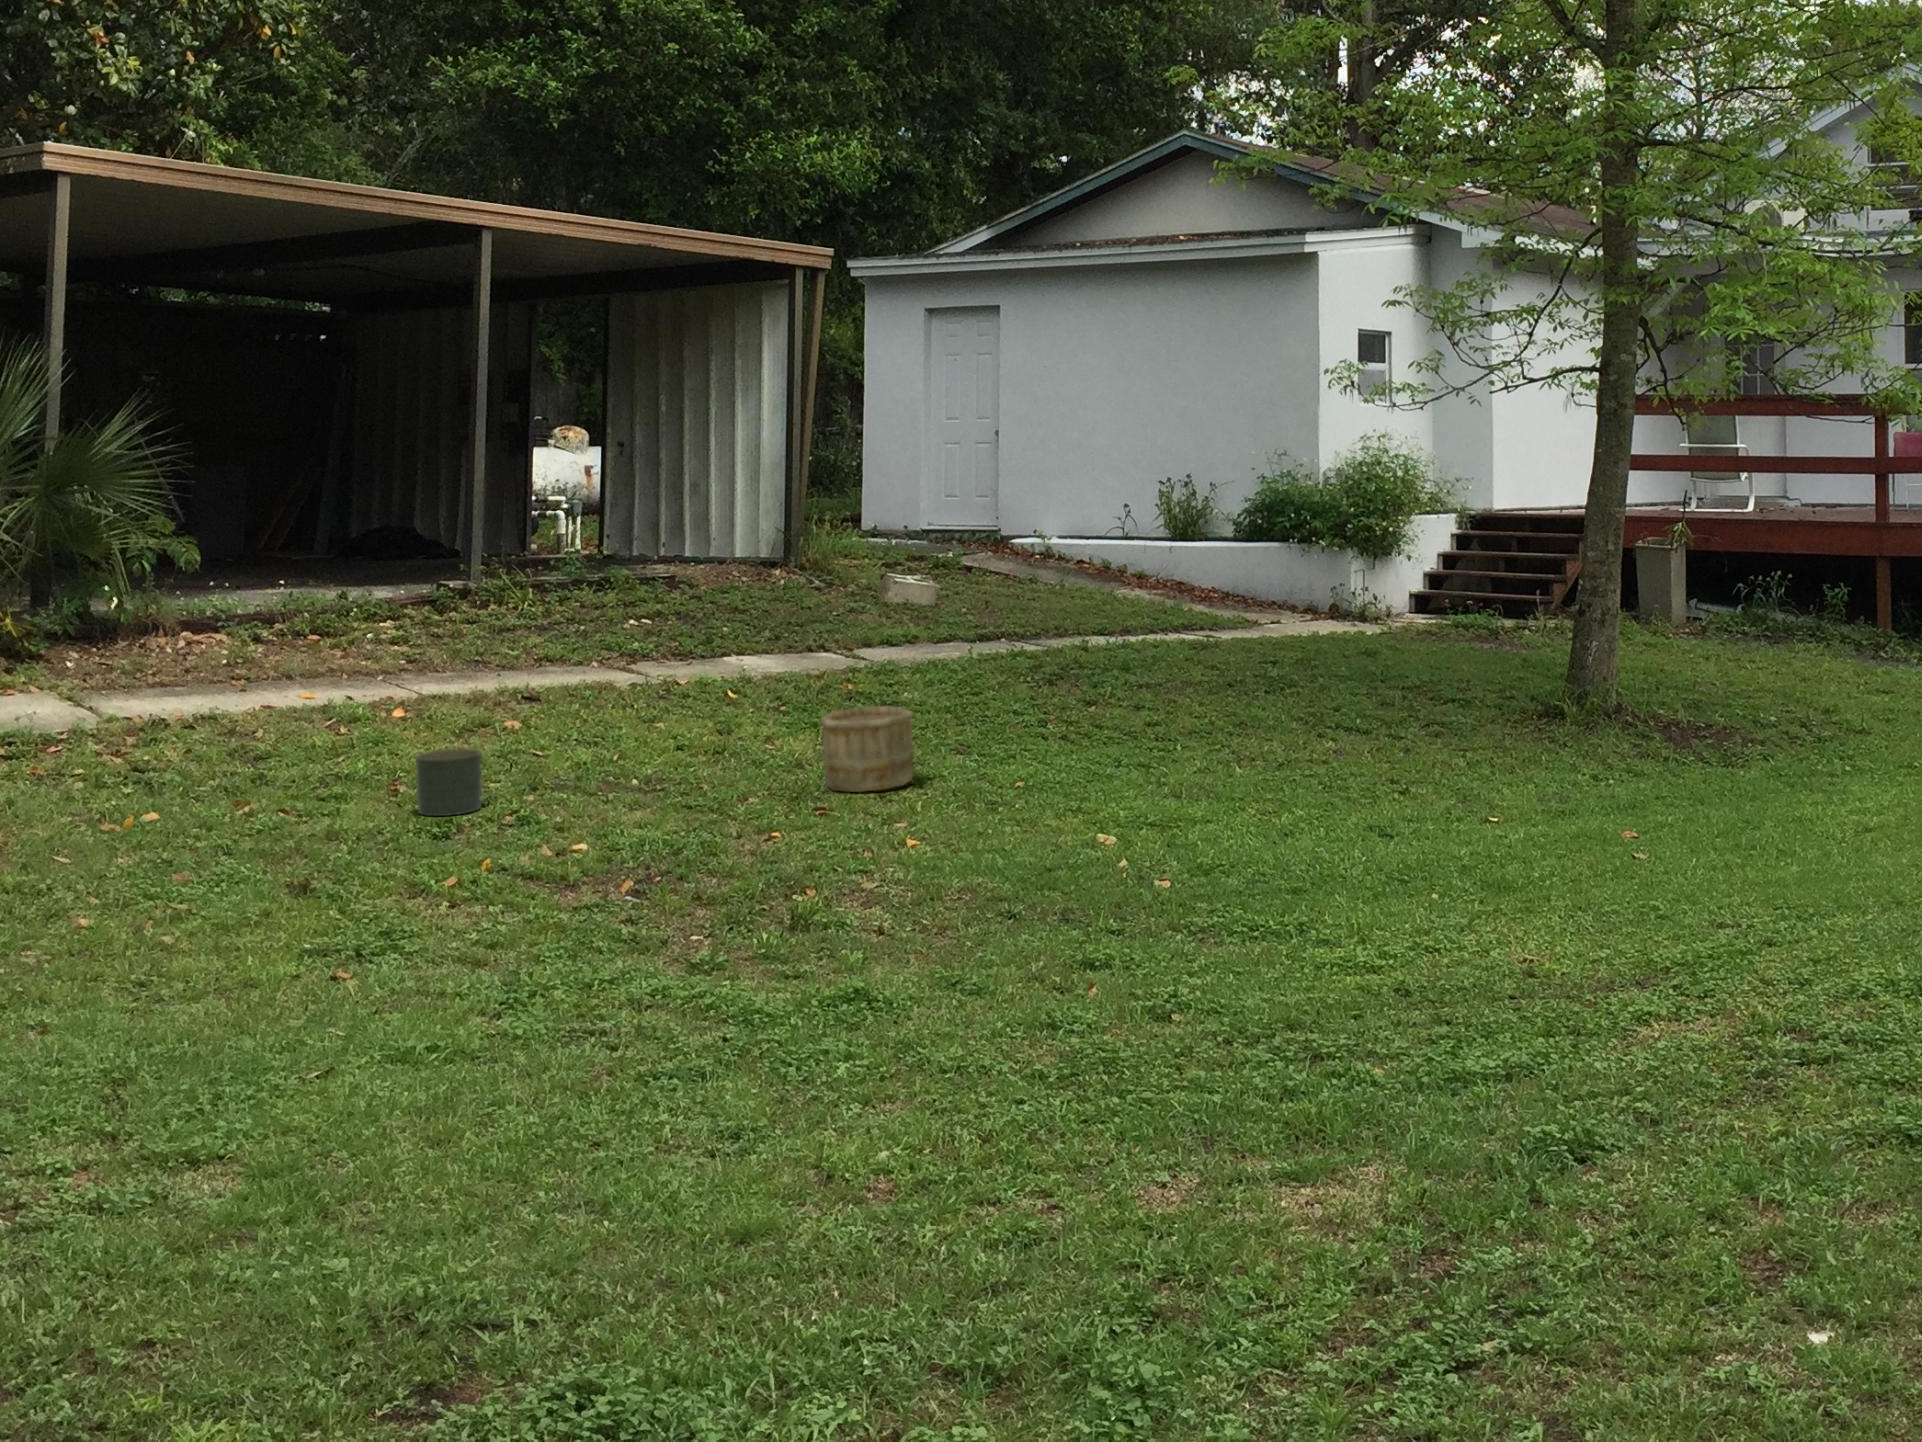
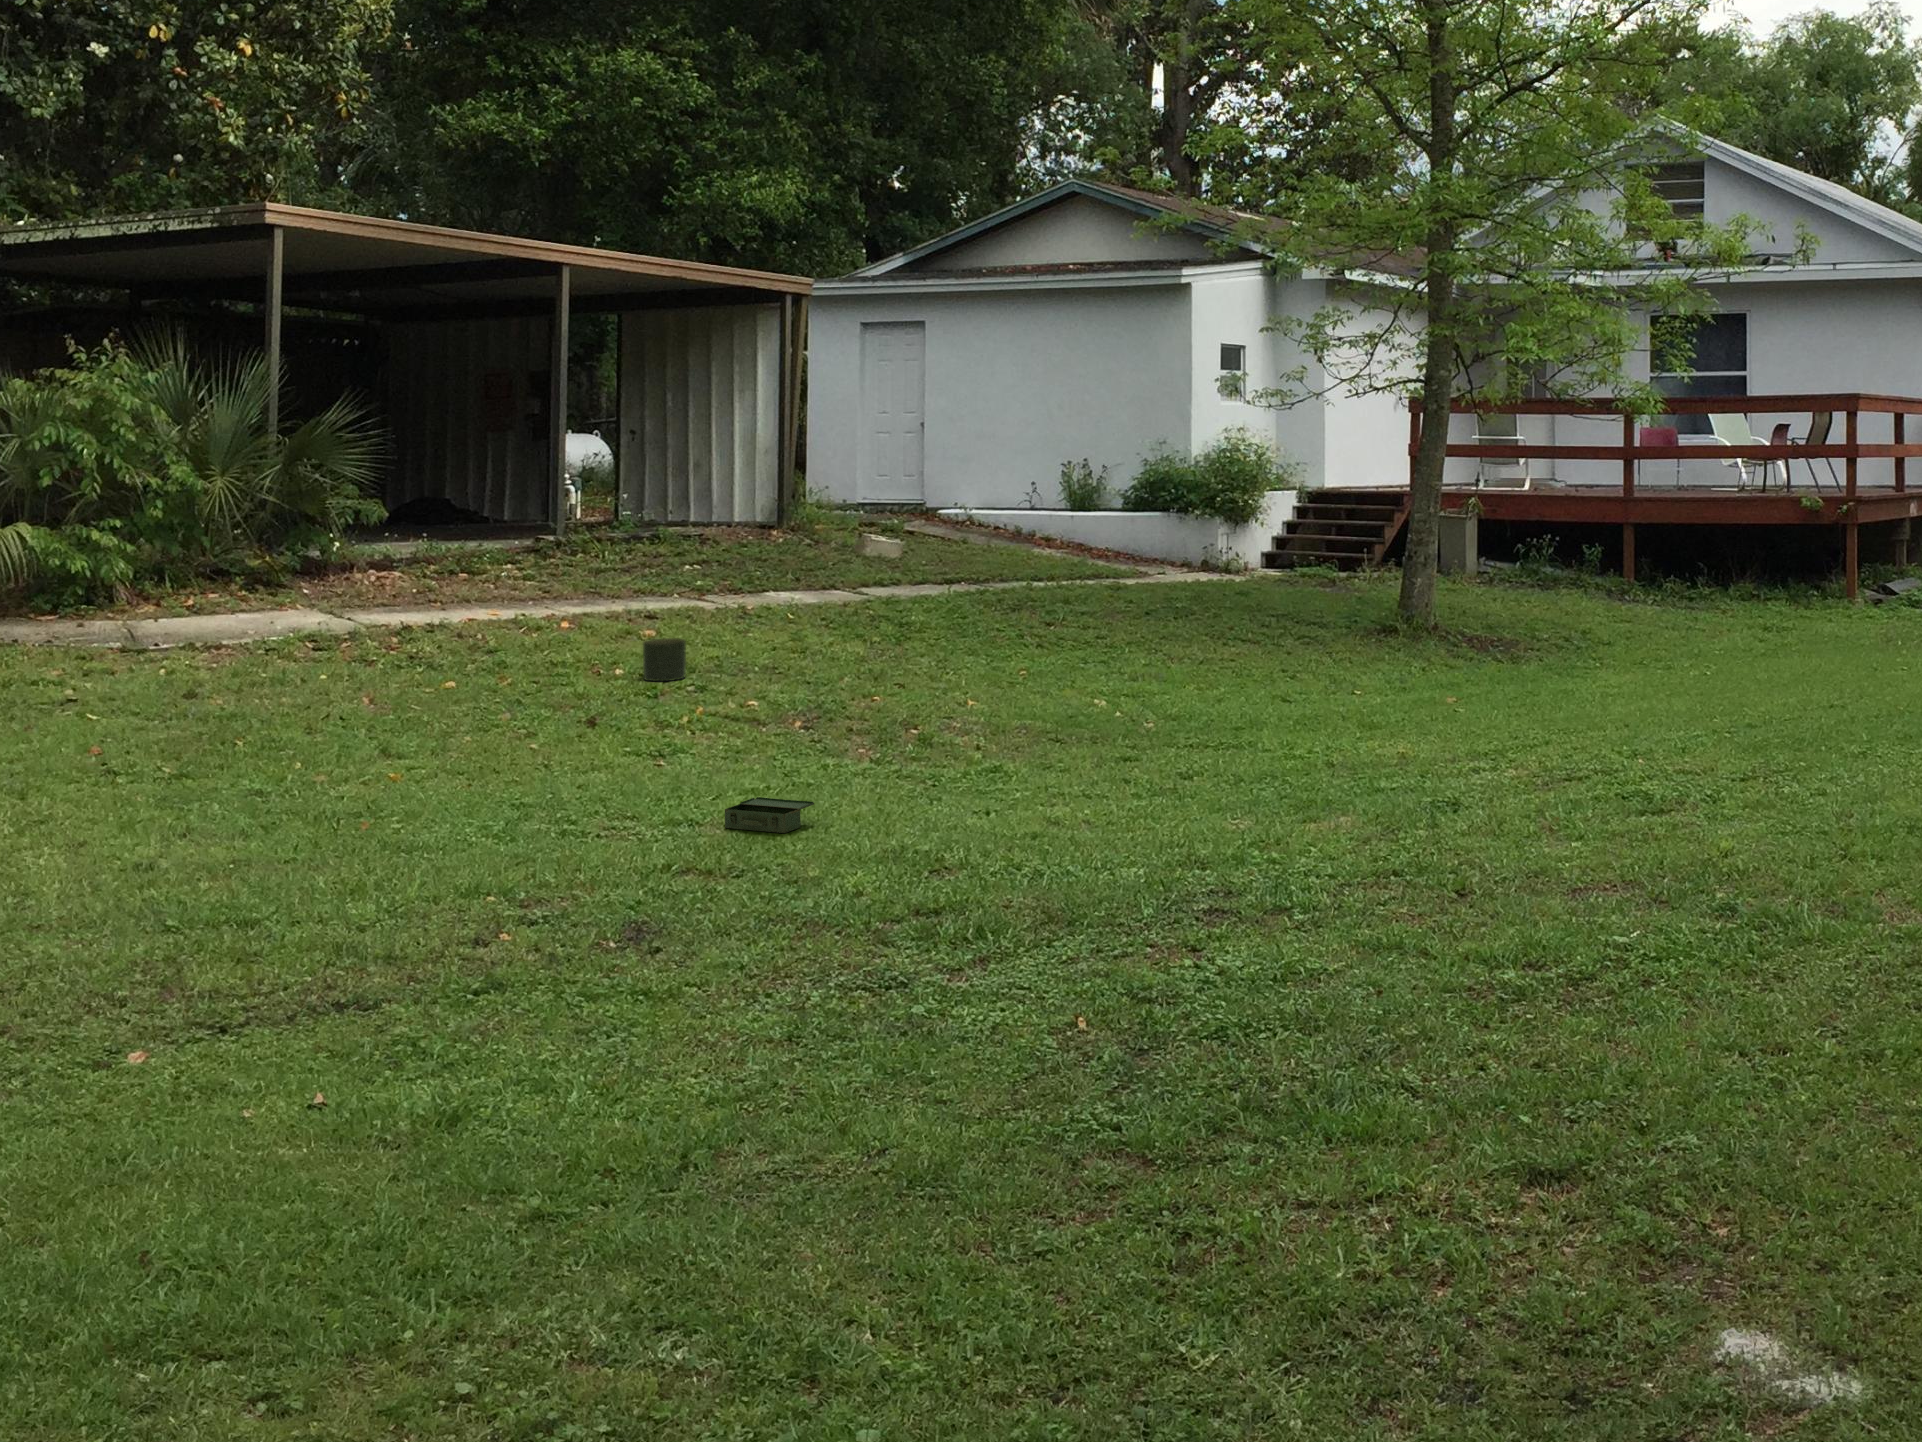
wooden bucket: present [819,706,914,792] -> none [907,611,971,667]
toolbox: none [214,1125,389,1217] -> present [725,797,814,833]

